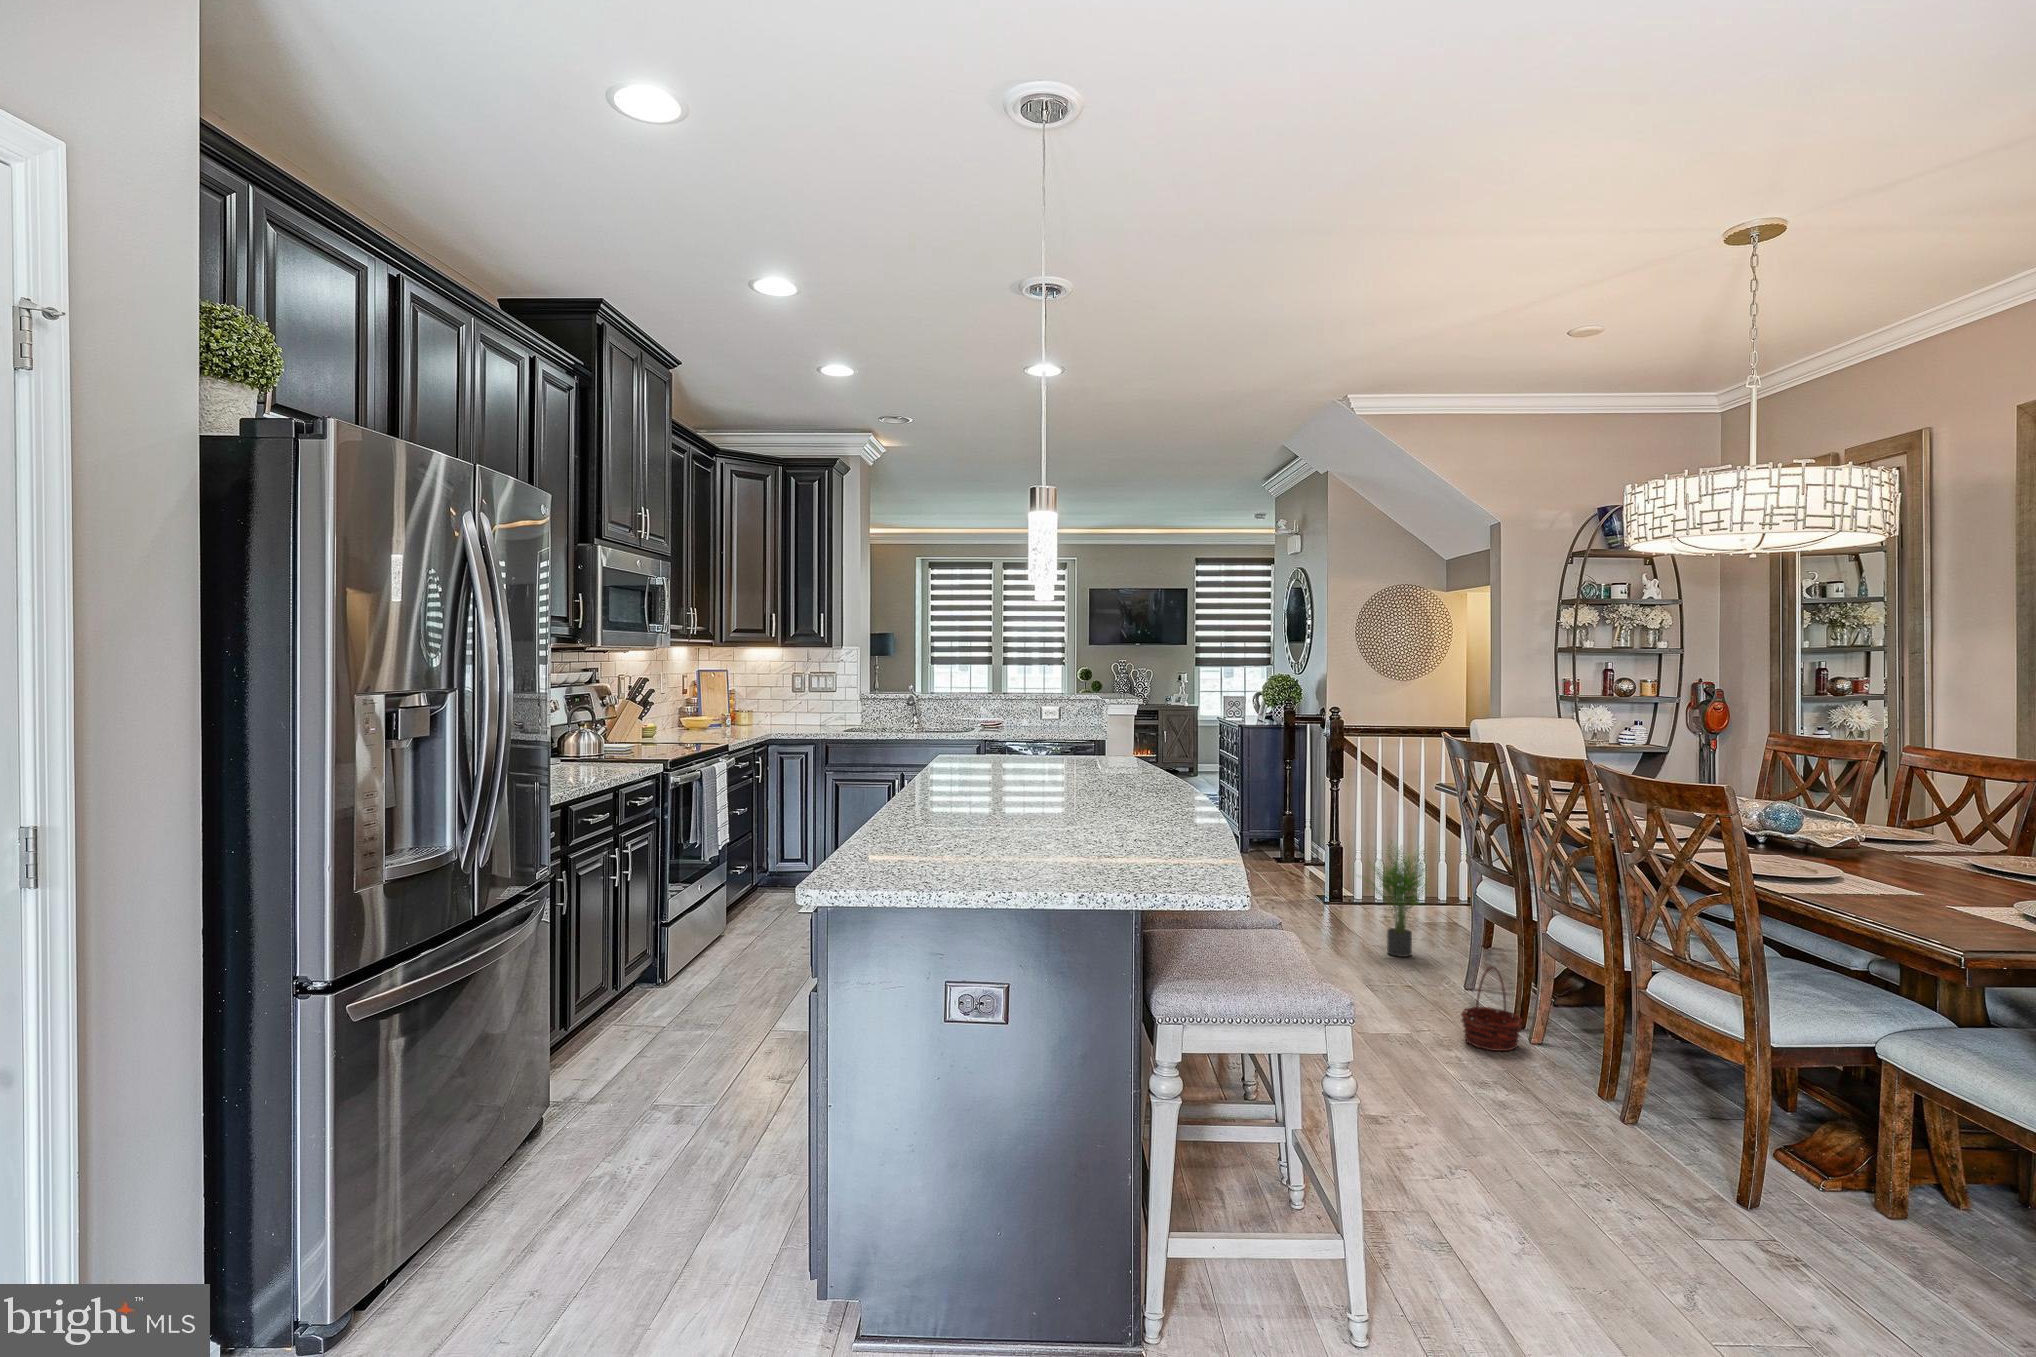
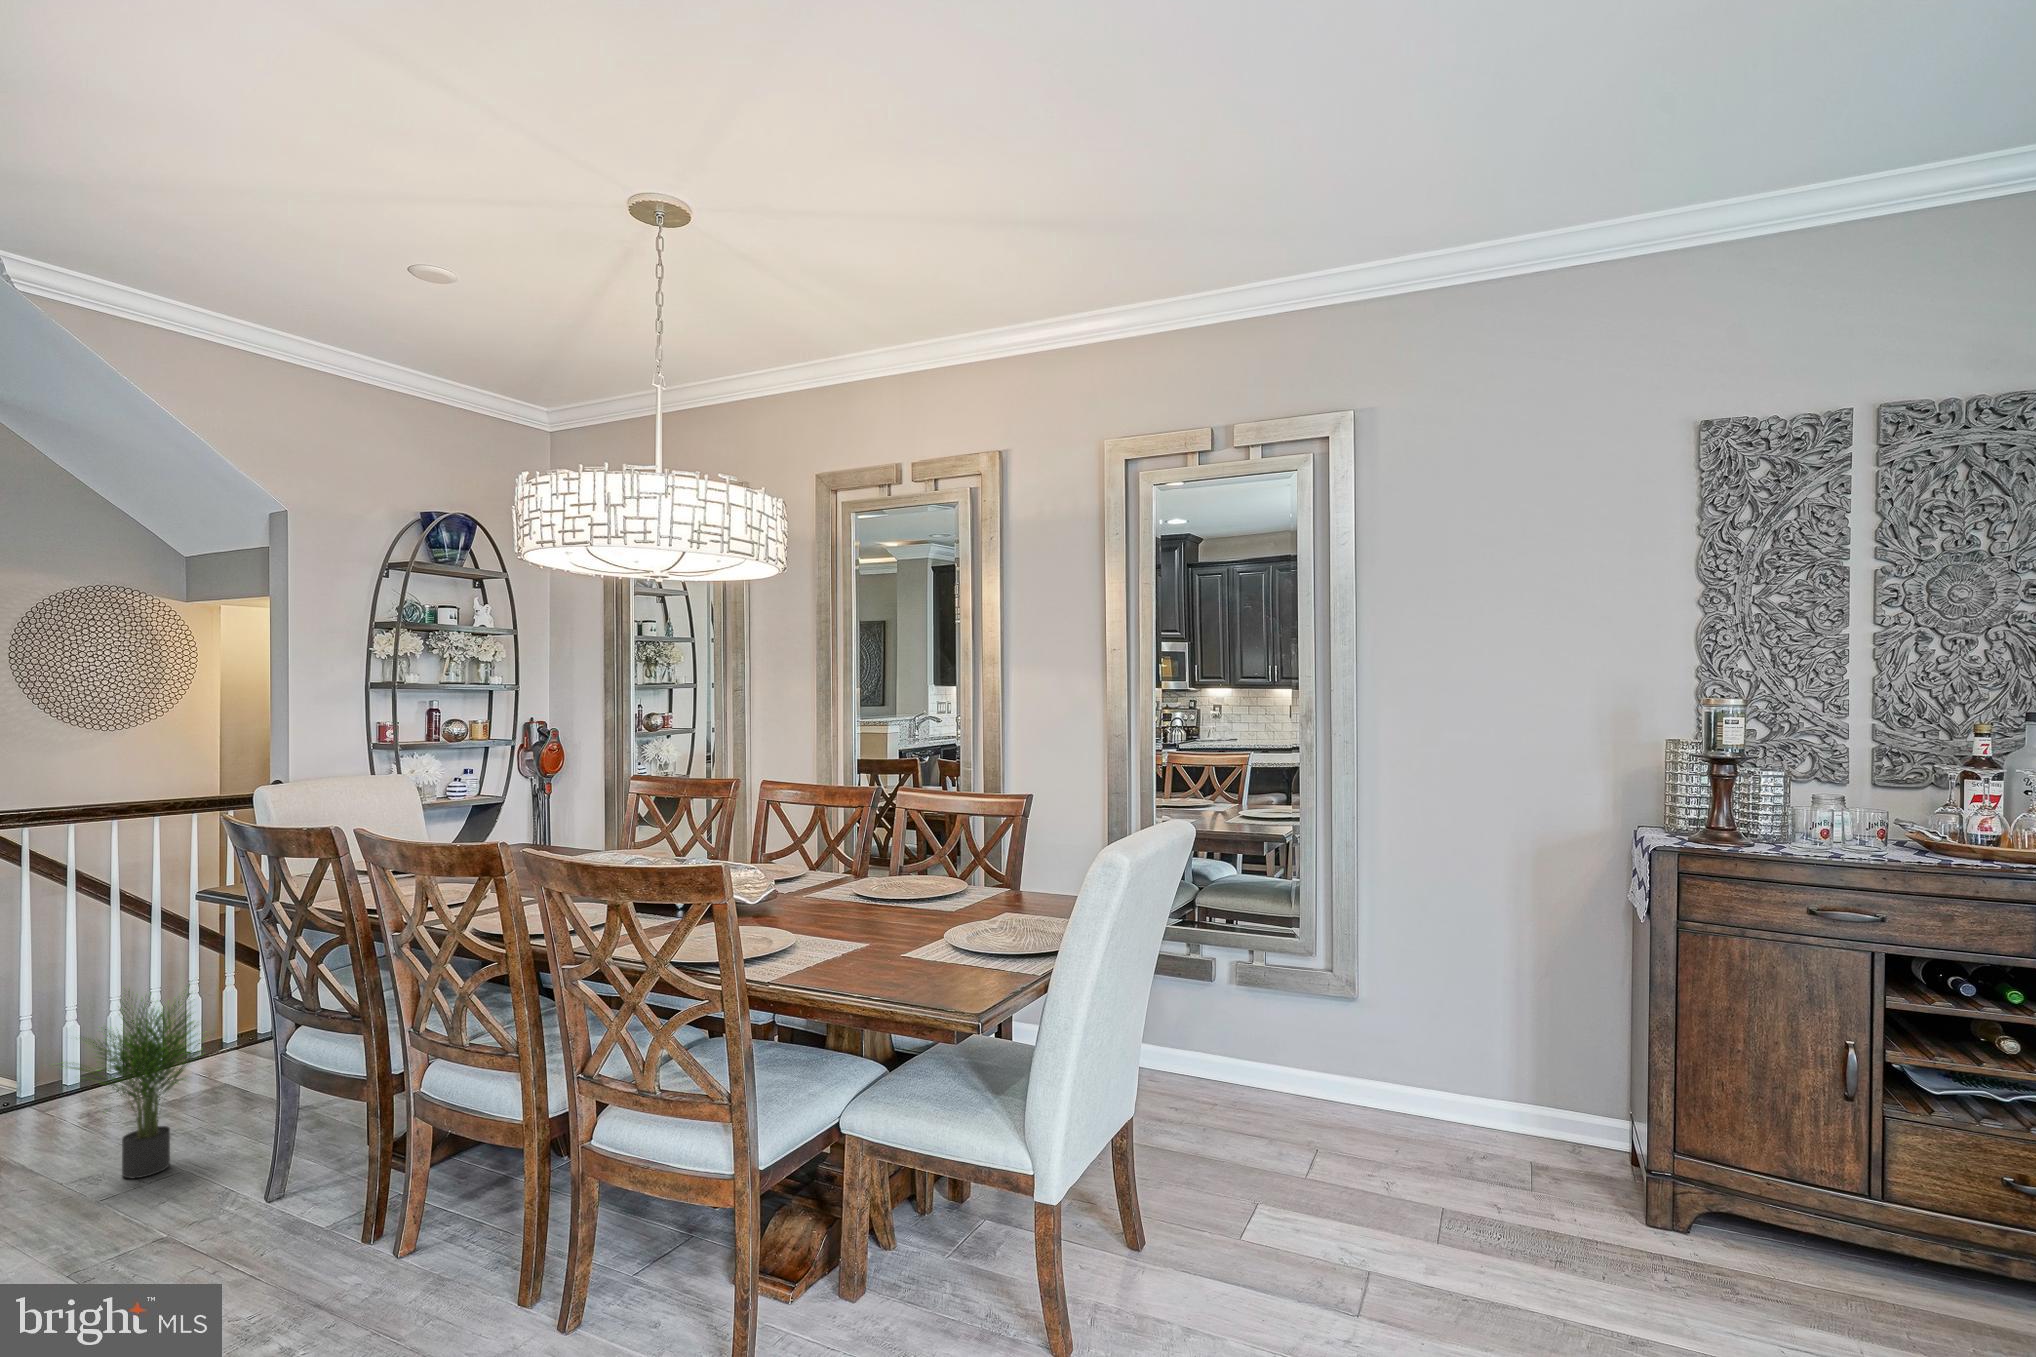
basket: present [1461,967,1522,1051] -> none [308,1164,410,1304]

